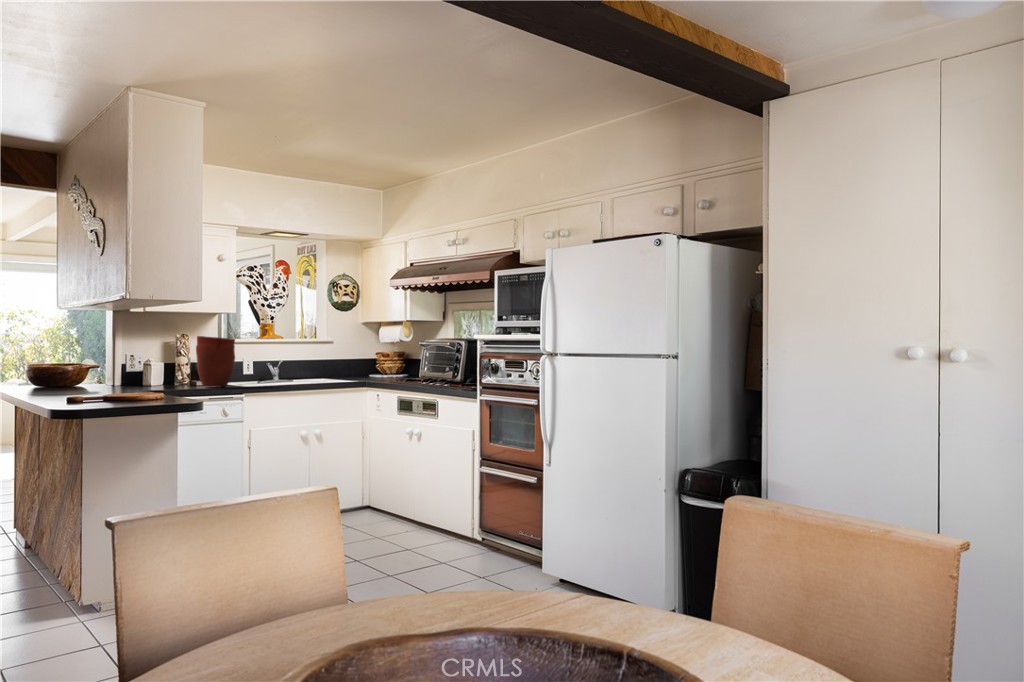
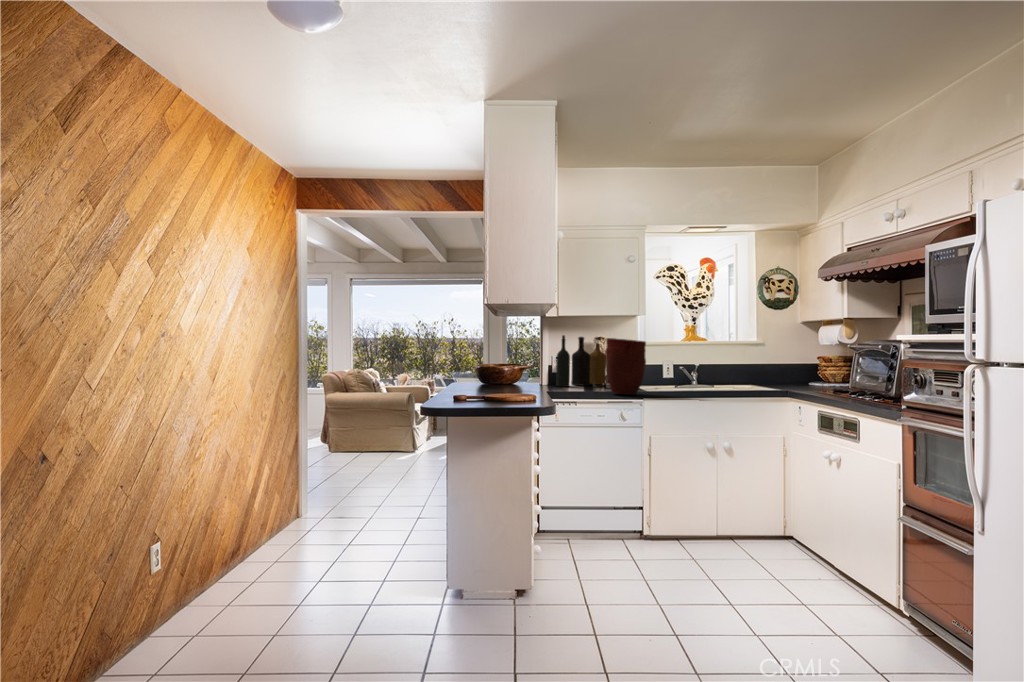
bottle: none [136,334,189,385] -> present [556,335,606,387]

